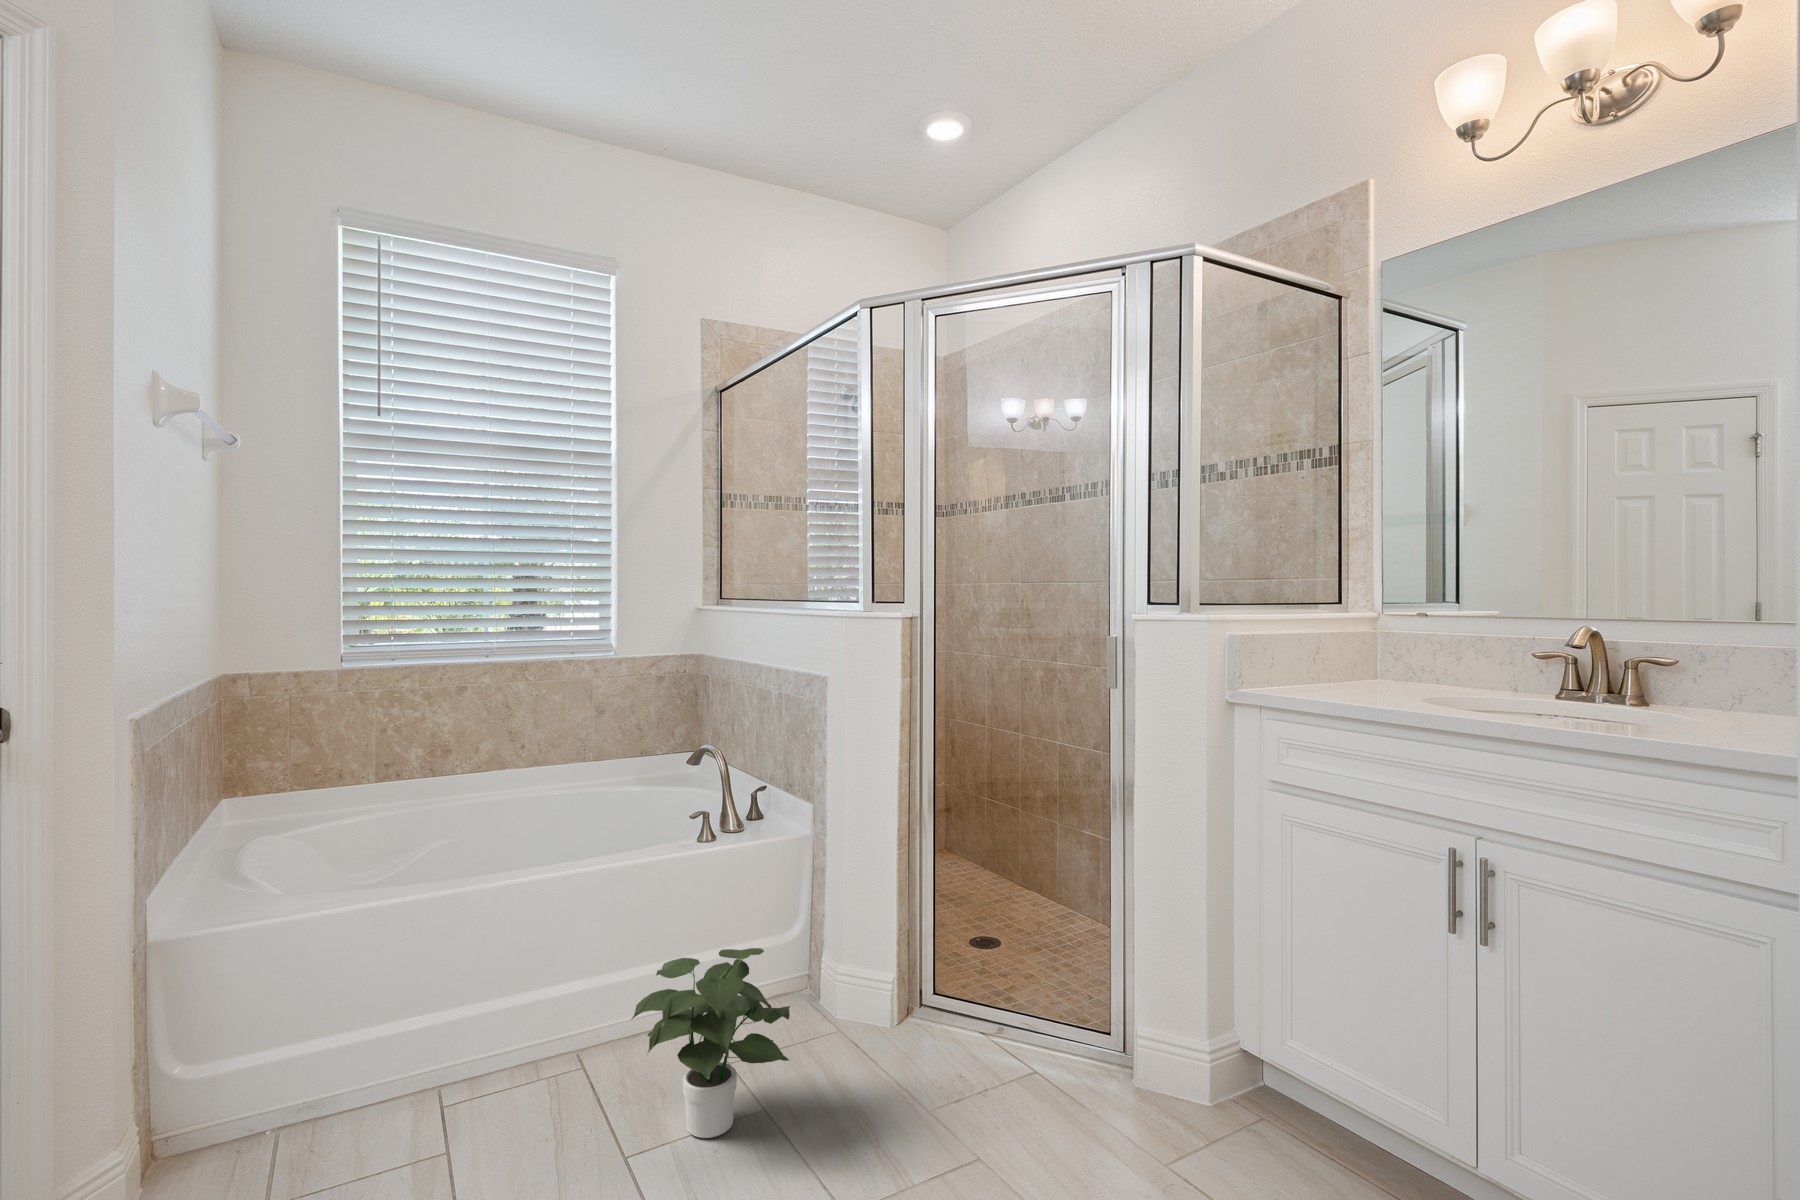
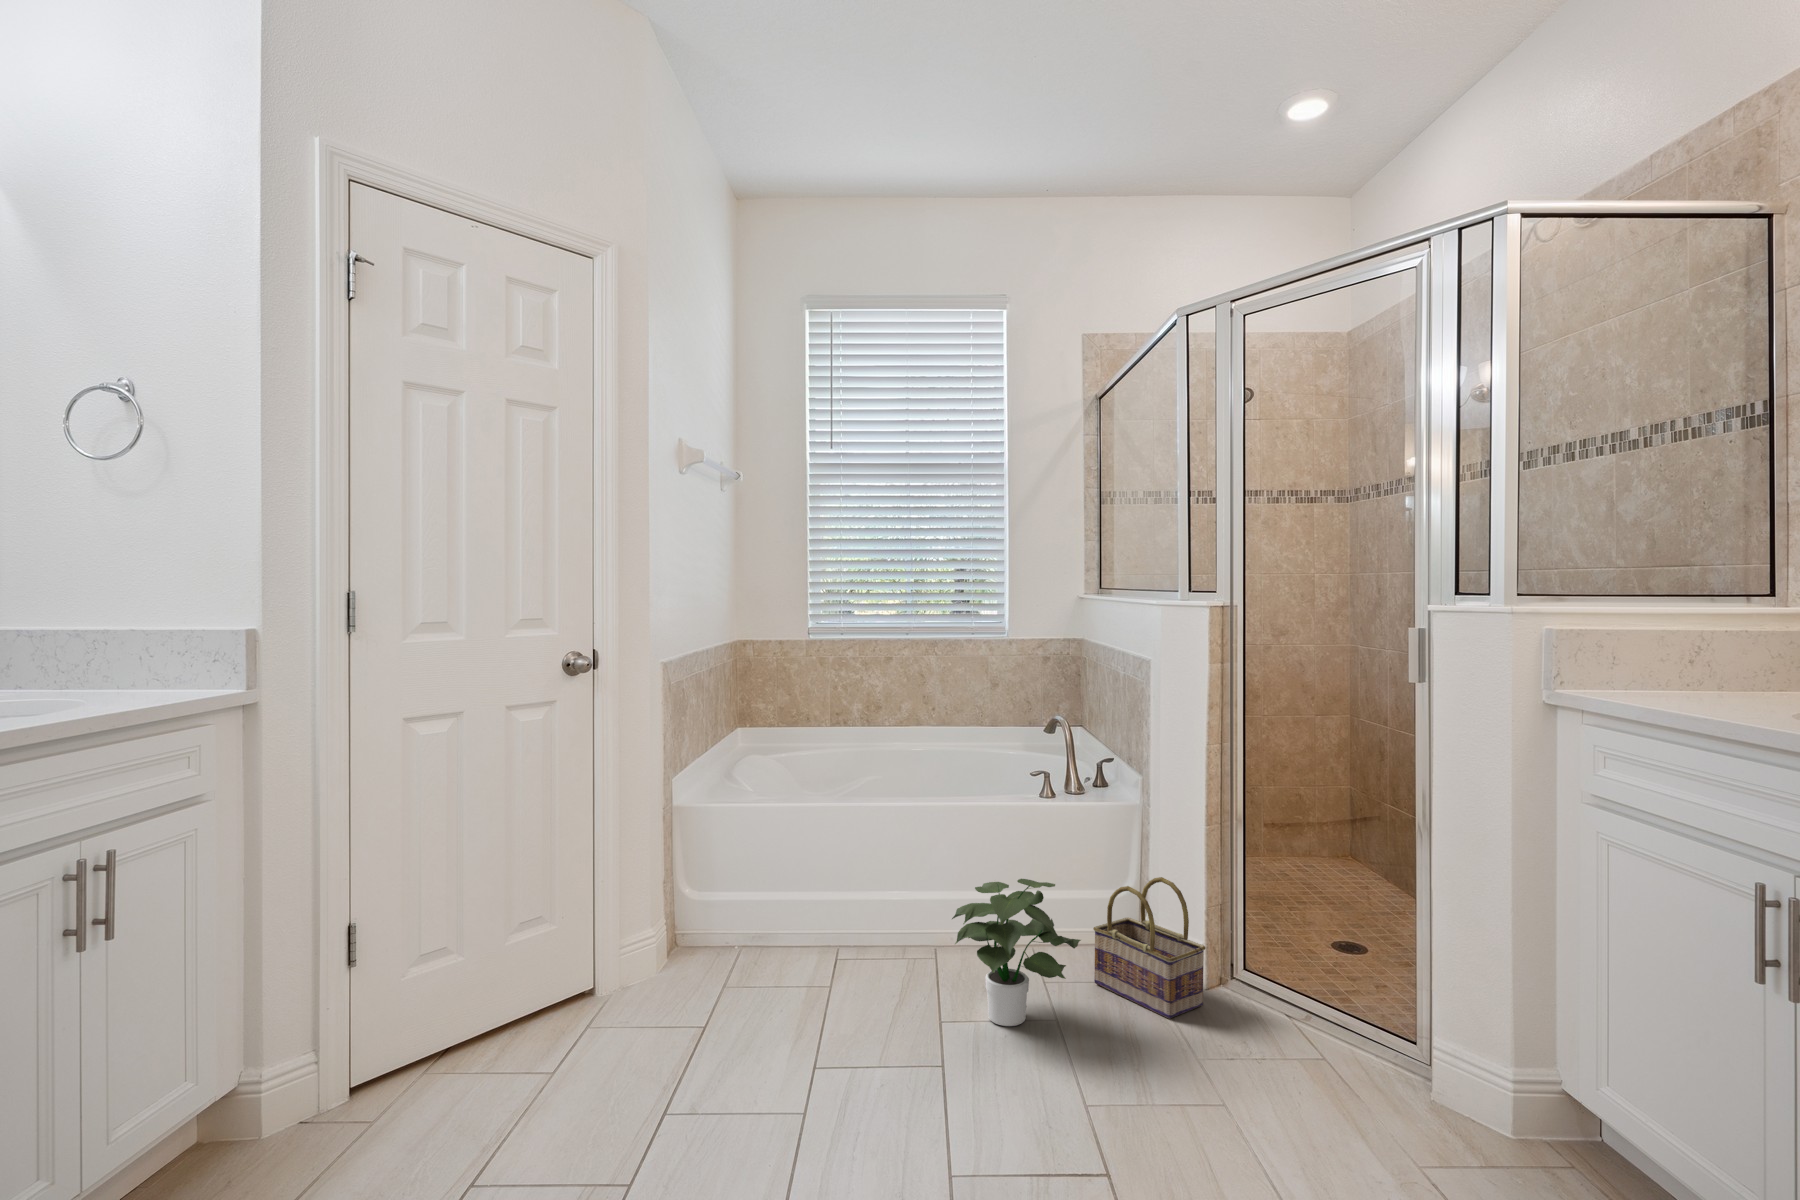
basket: none [783,912,905,1068] -> present [1093,877,1205,1018]

